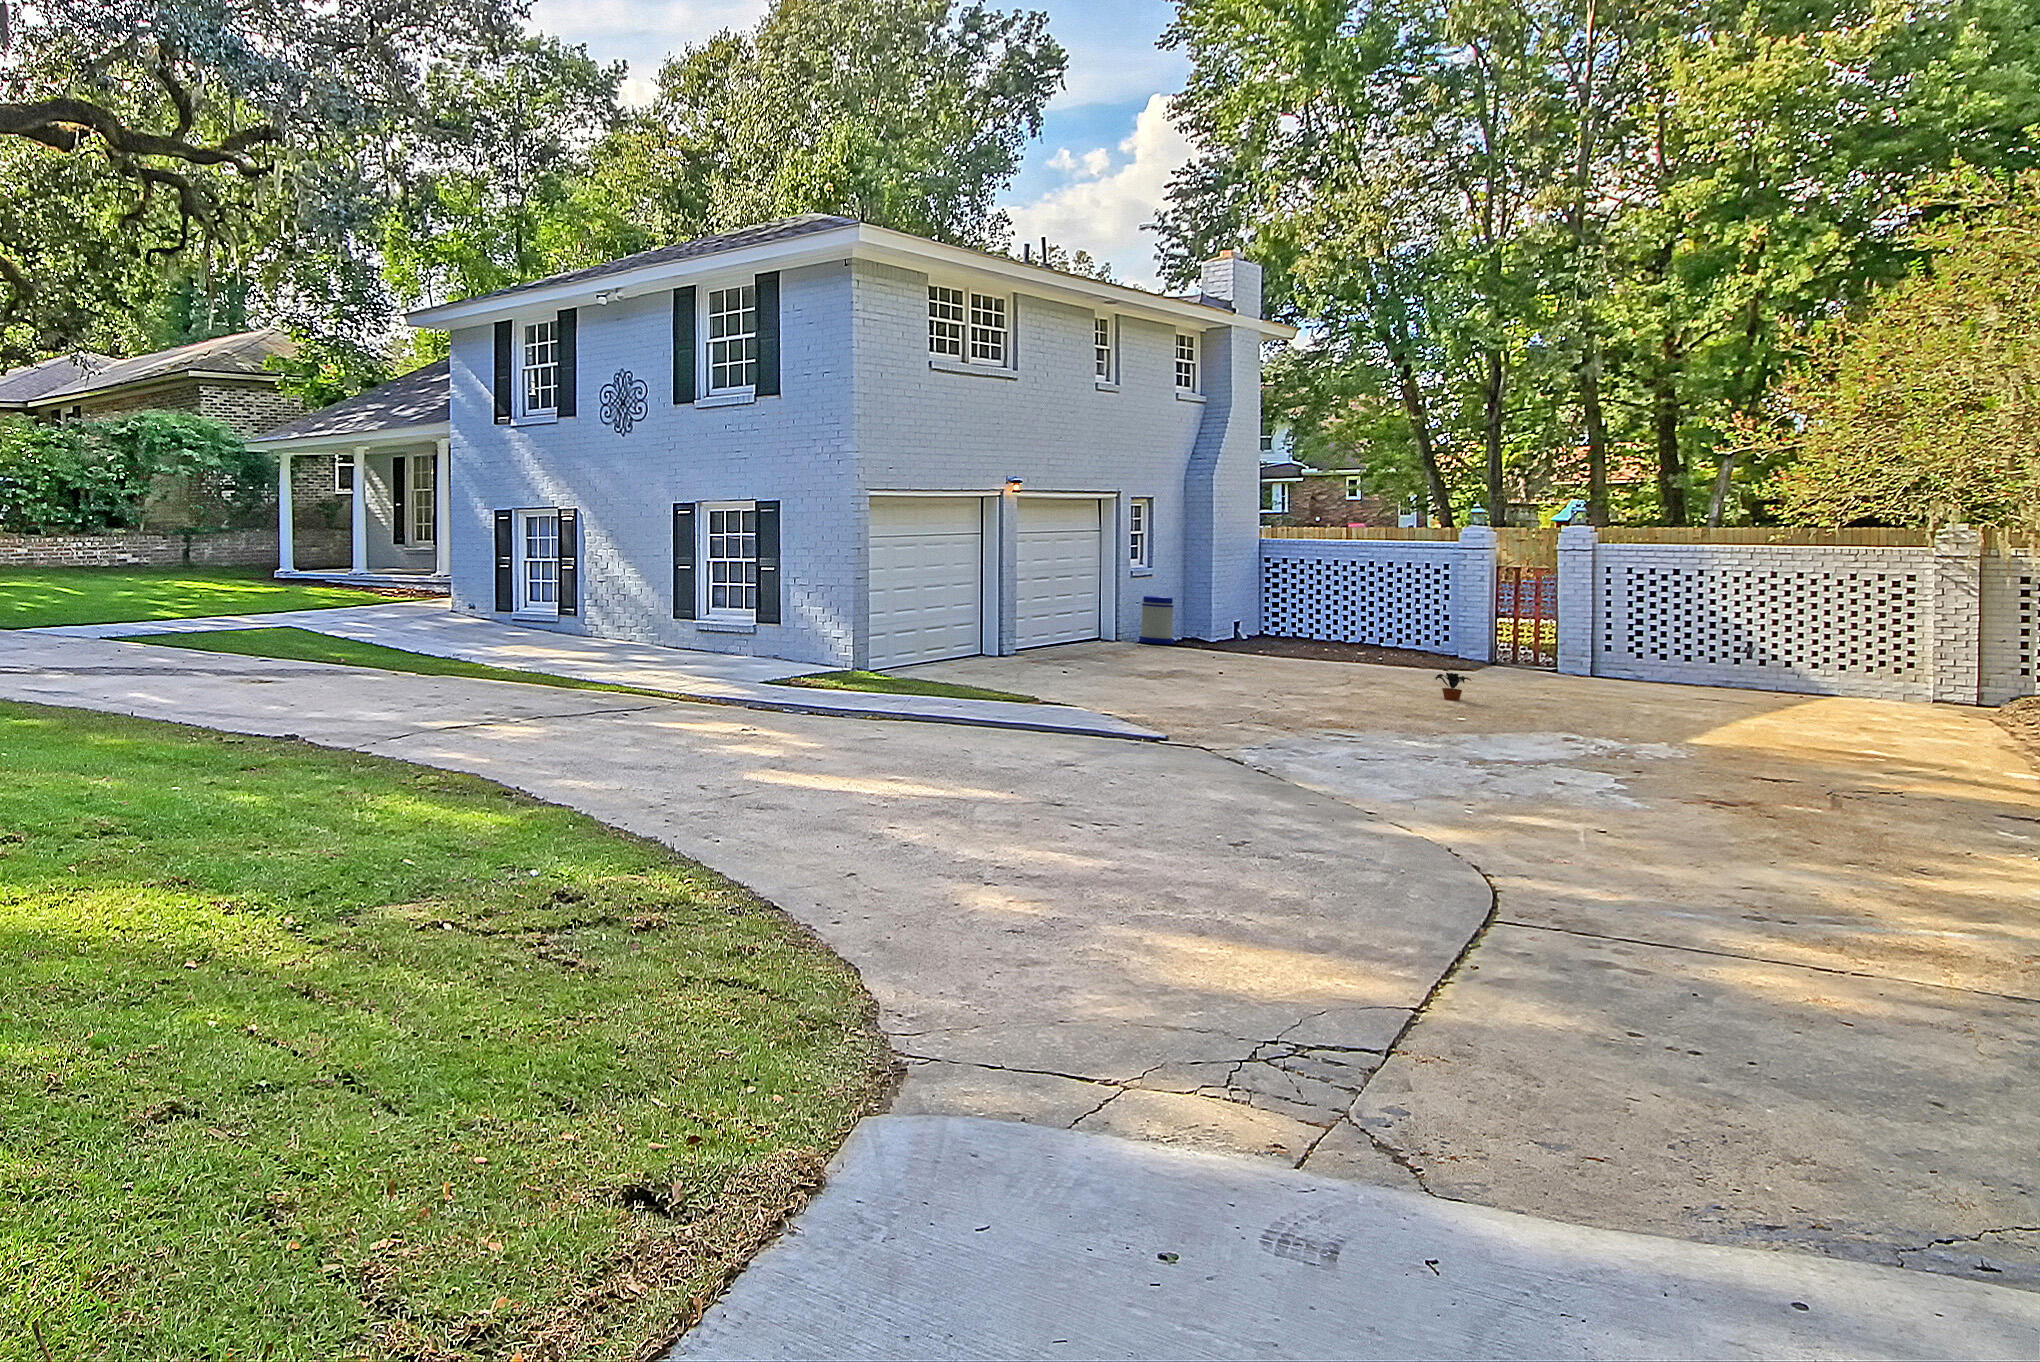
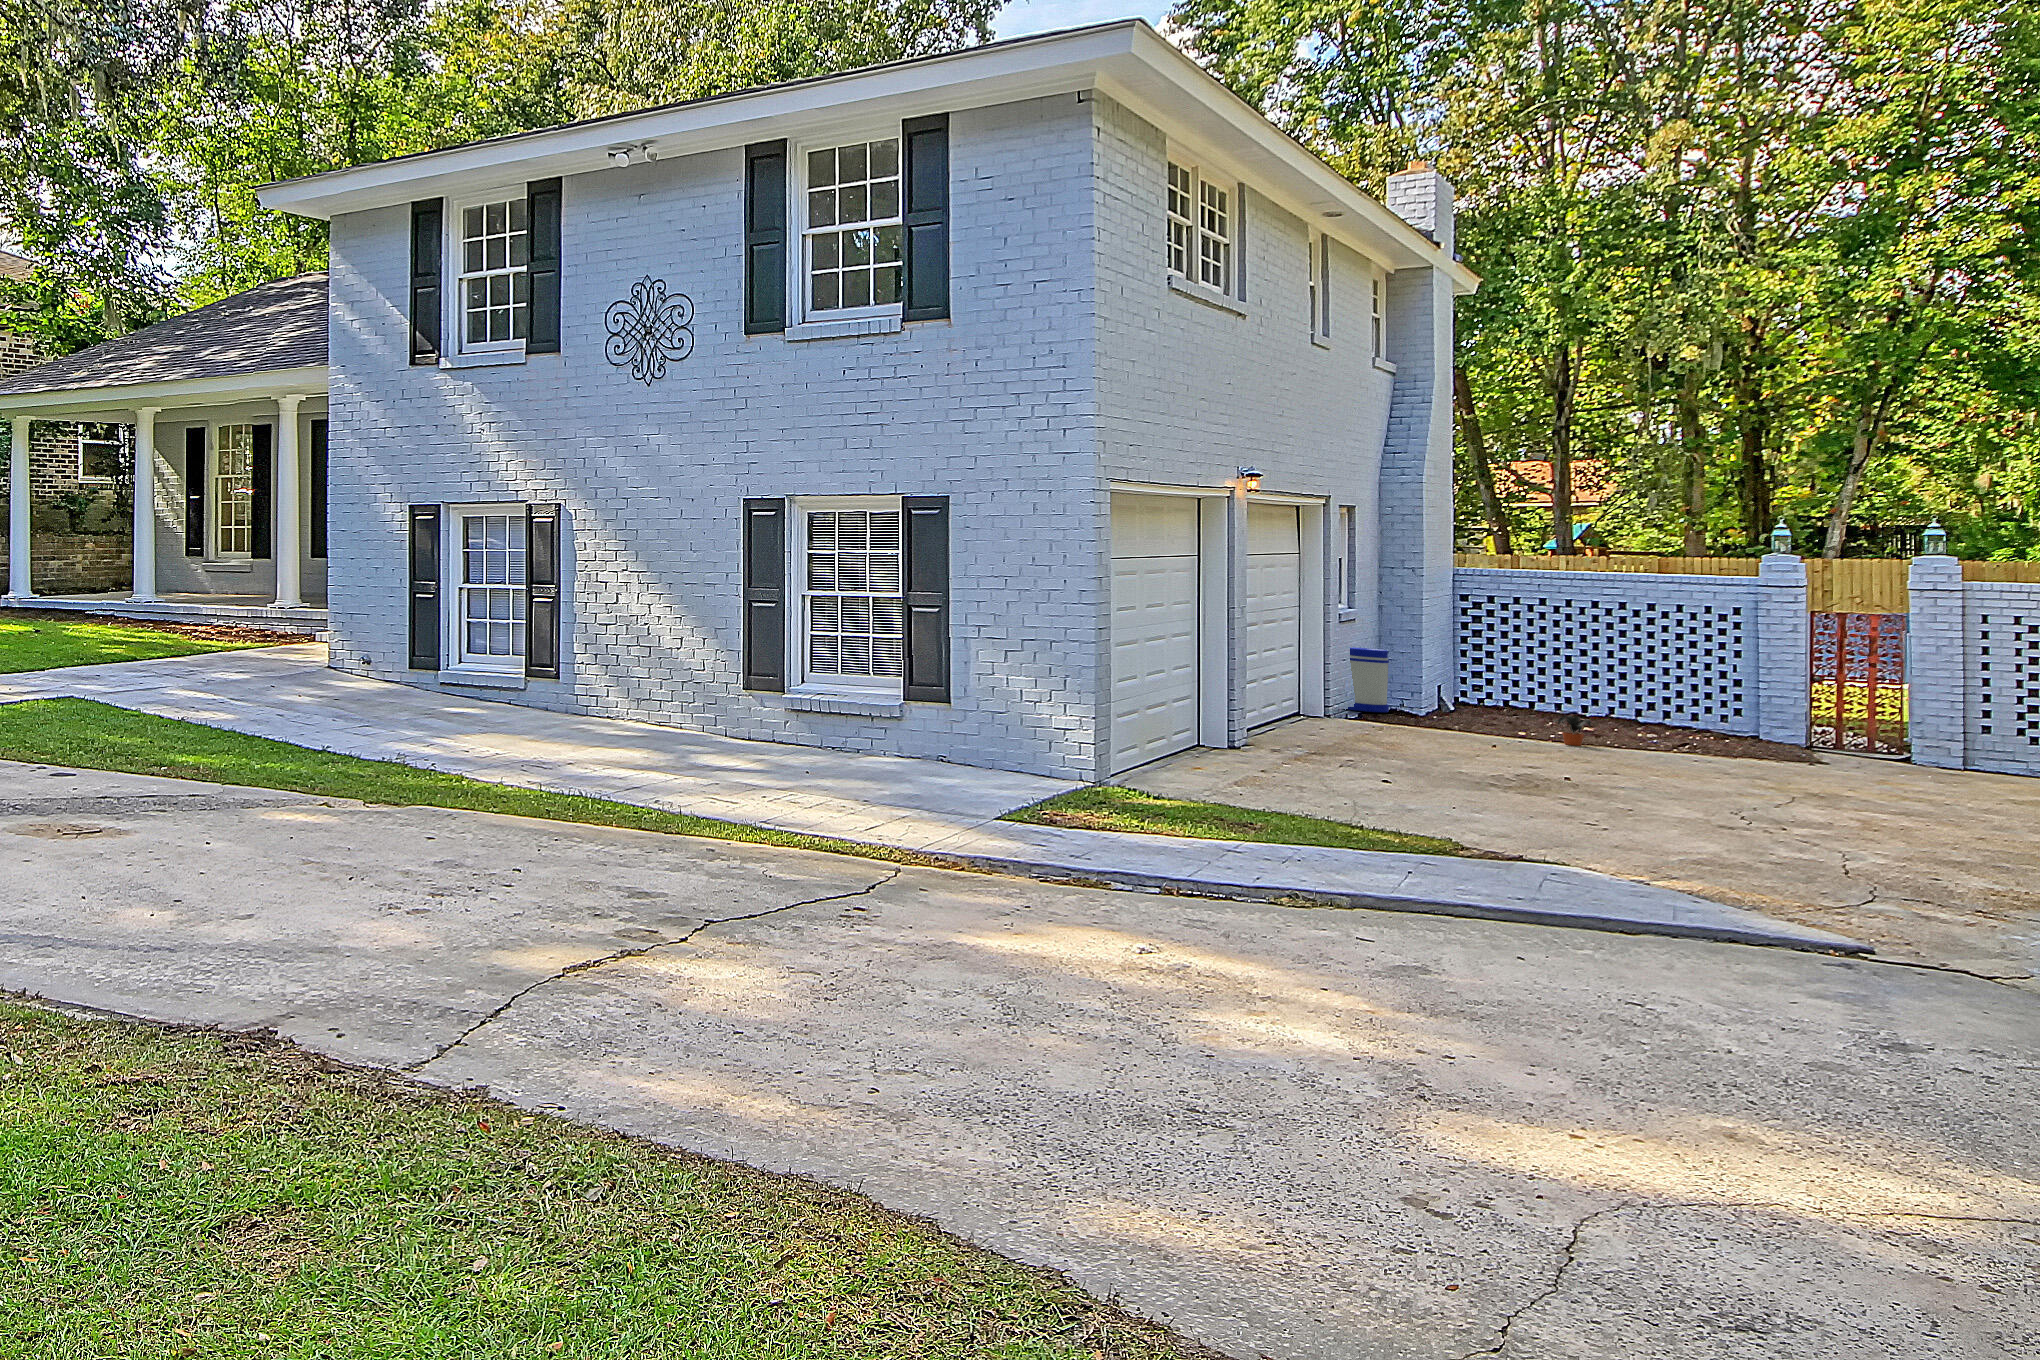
potted plant: present [1435,672,1471,700] -> present [1554,715,1594,746]

